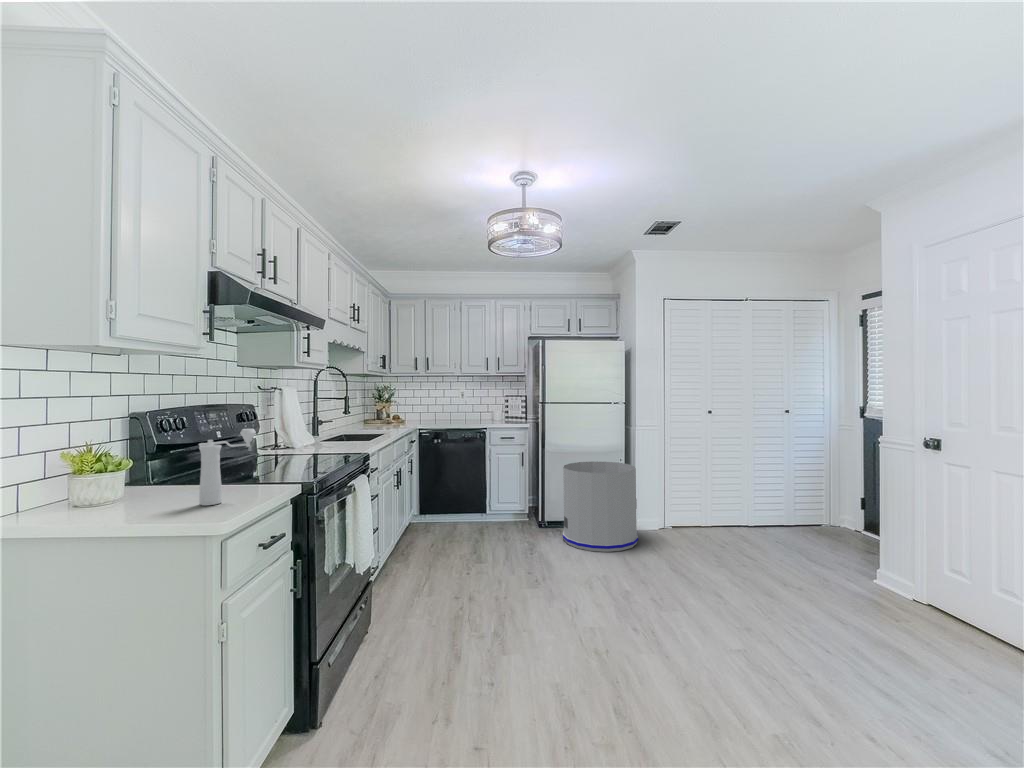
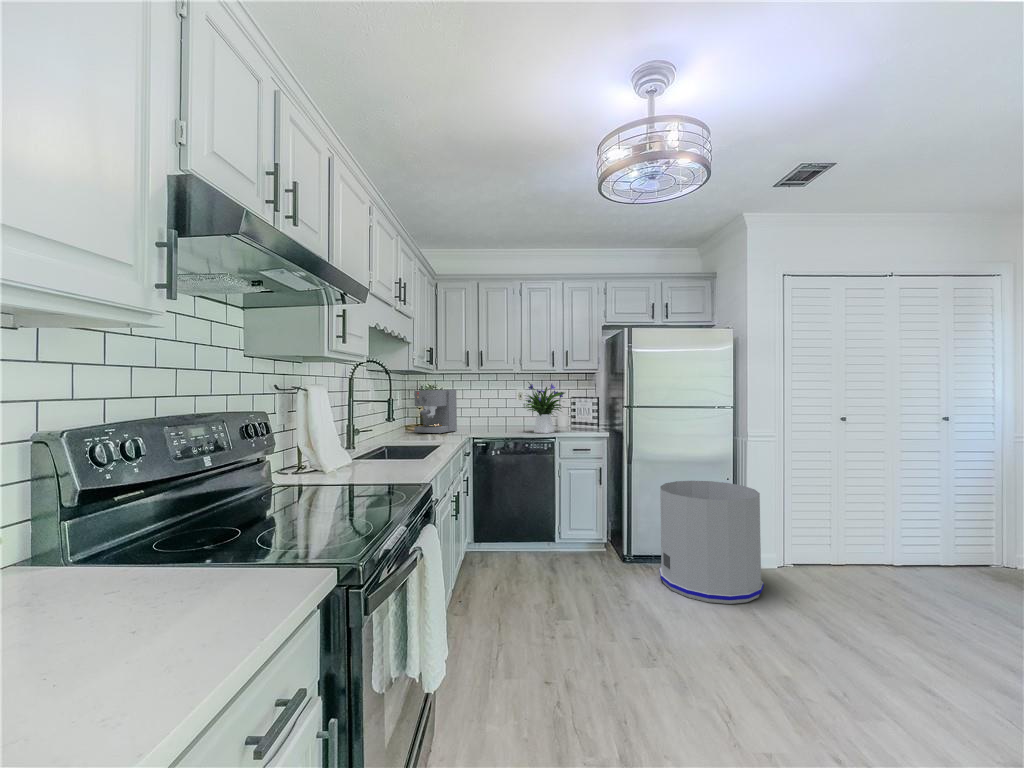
flower arrangement: none [454,382,496,425] -> present [524,382,565,433]
coffee maker: none [370,389,406,426] -> present [414,390,457,434]
pepper mill: present [199,429,256,505] -> none [82,476,234,678]

